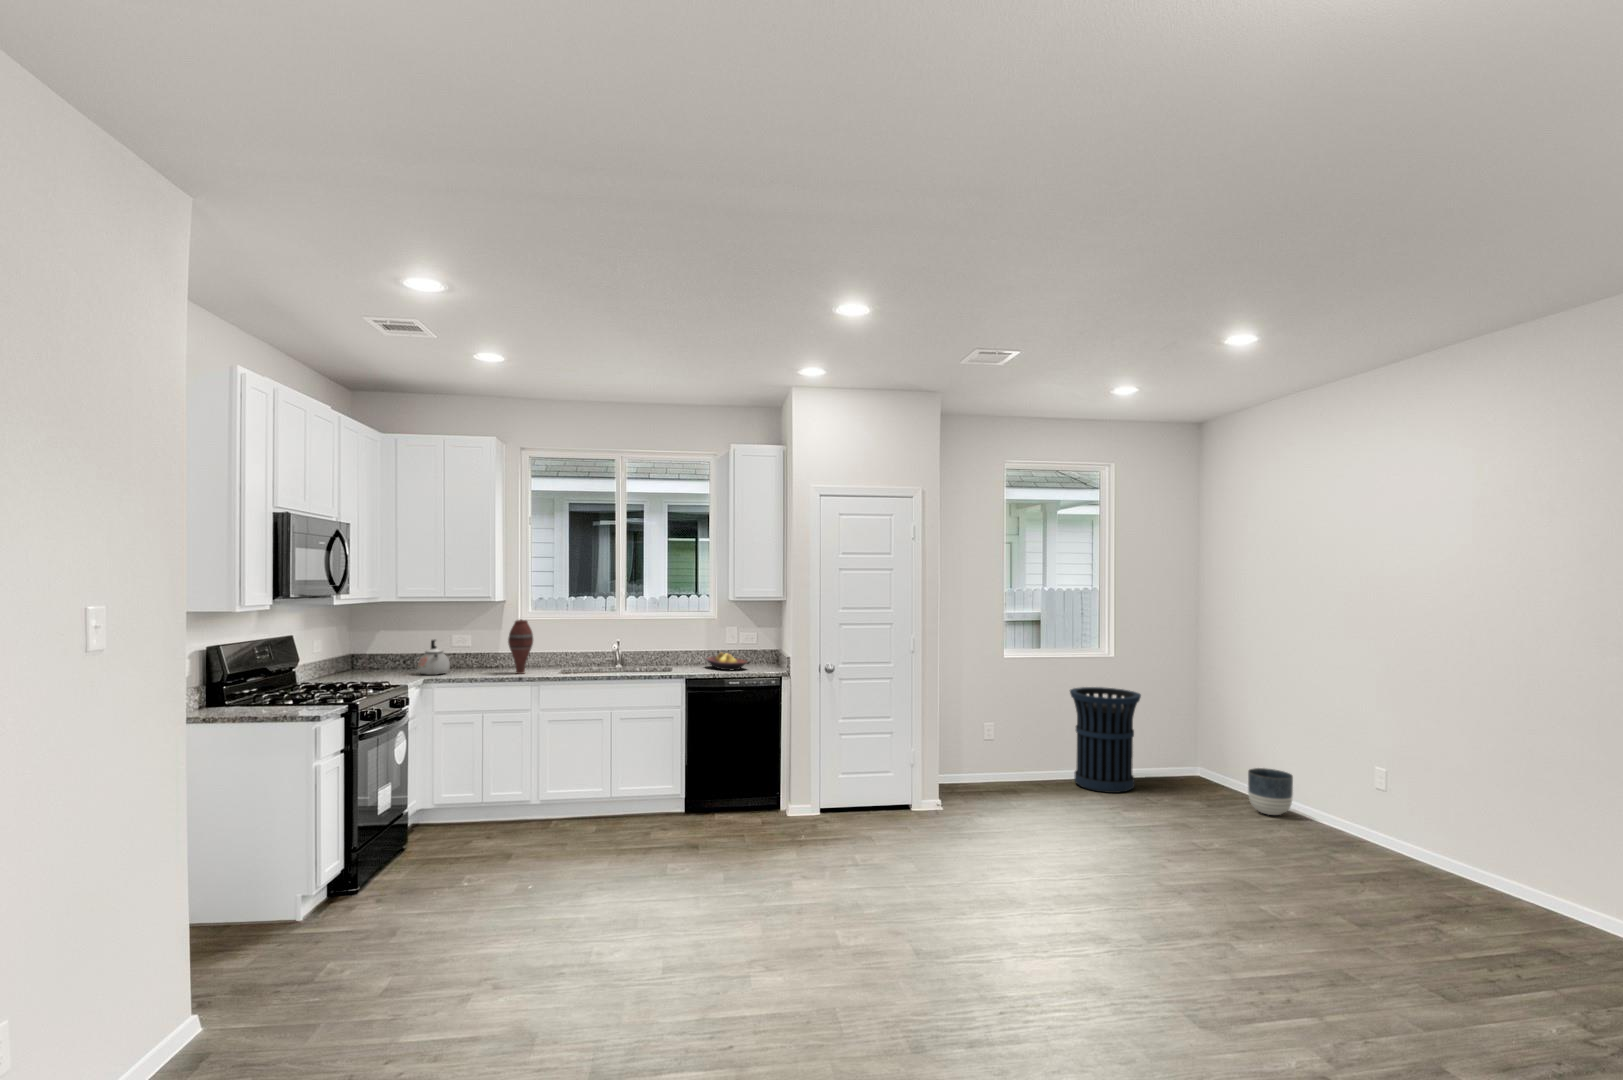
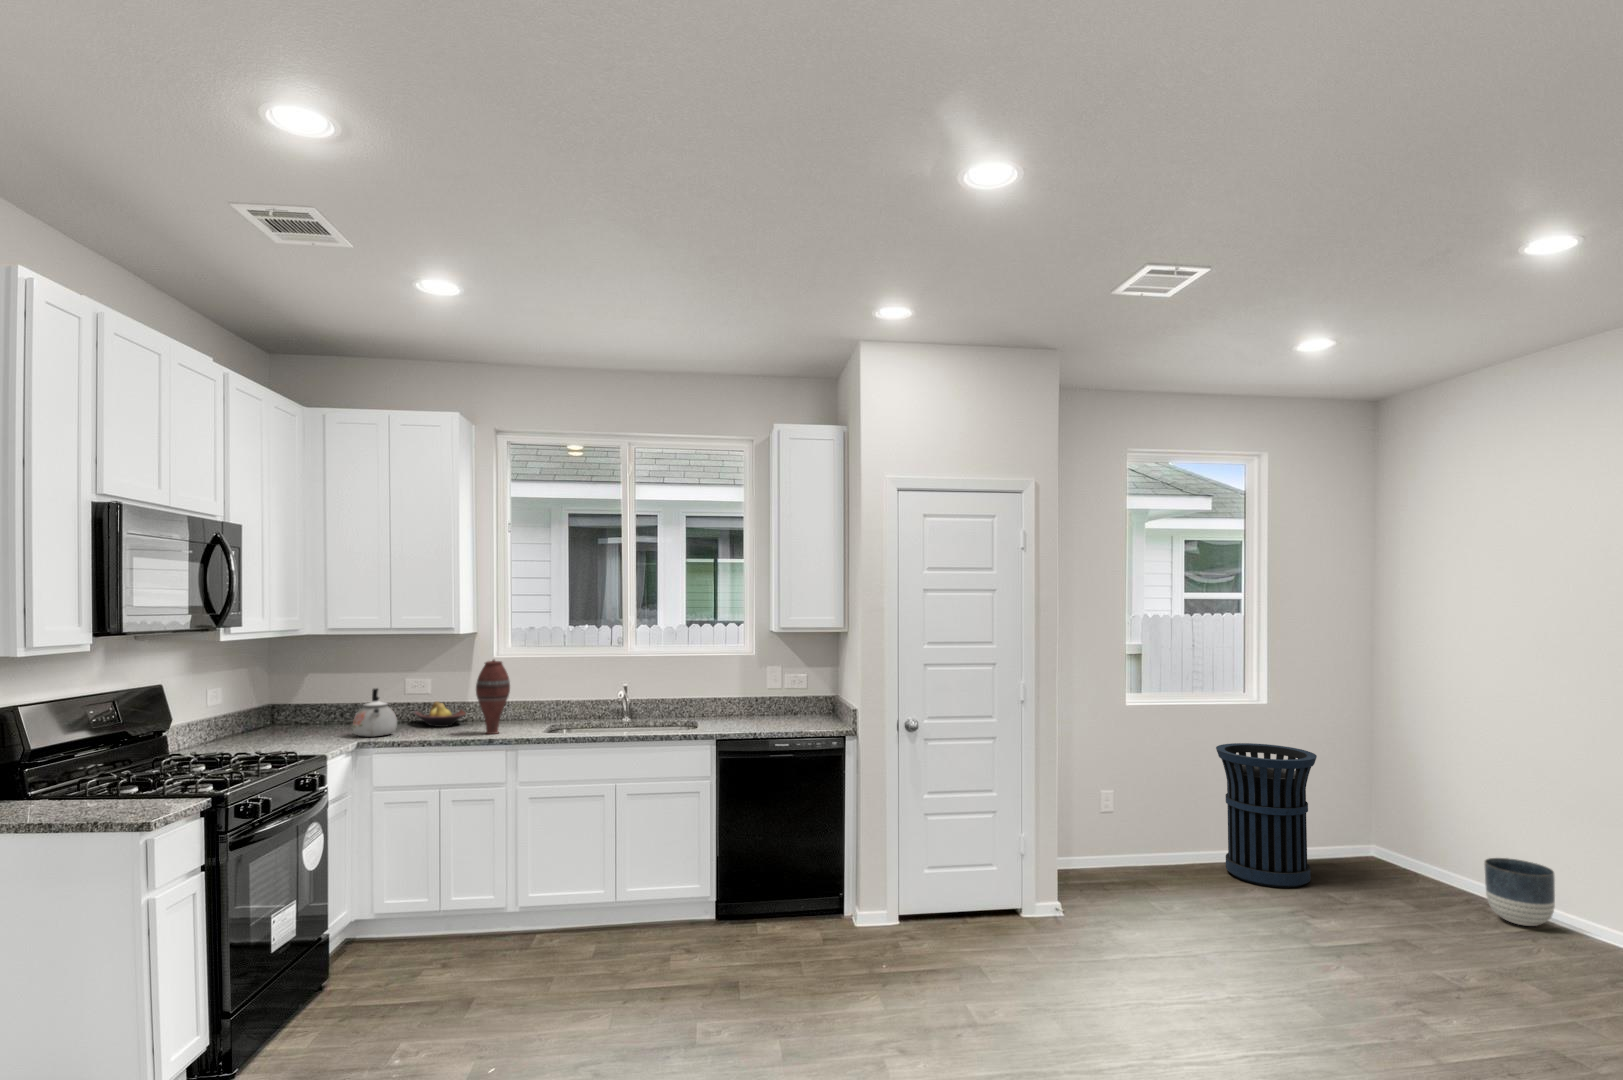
fruit bowl: present [705,652,747,670] -> present [414,702,466,727]

